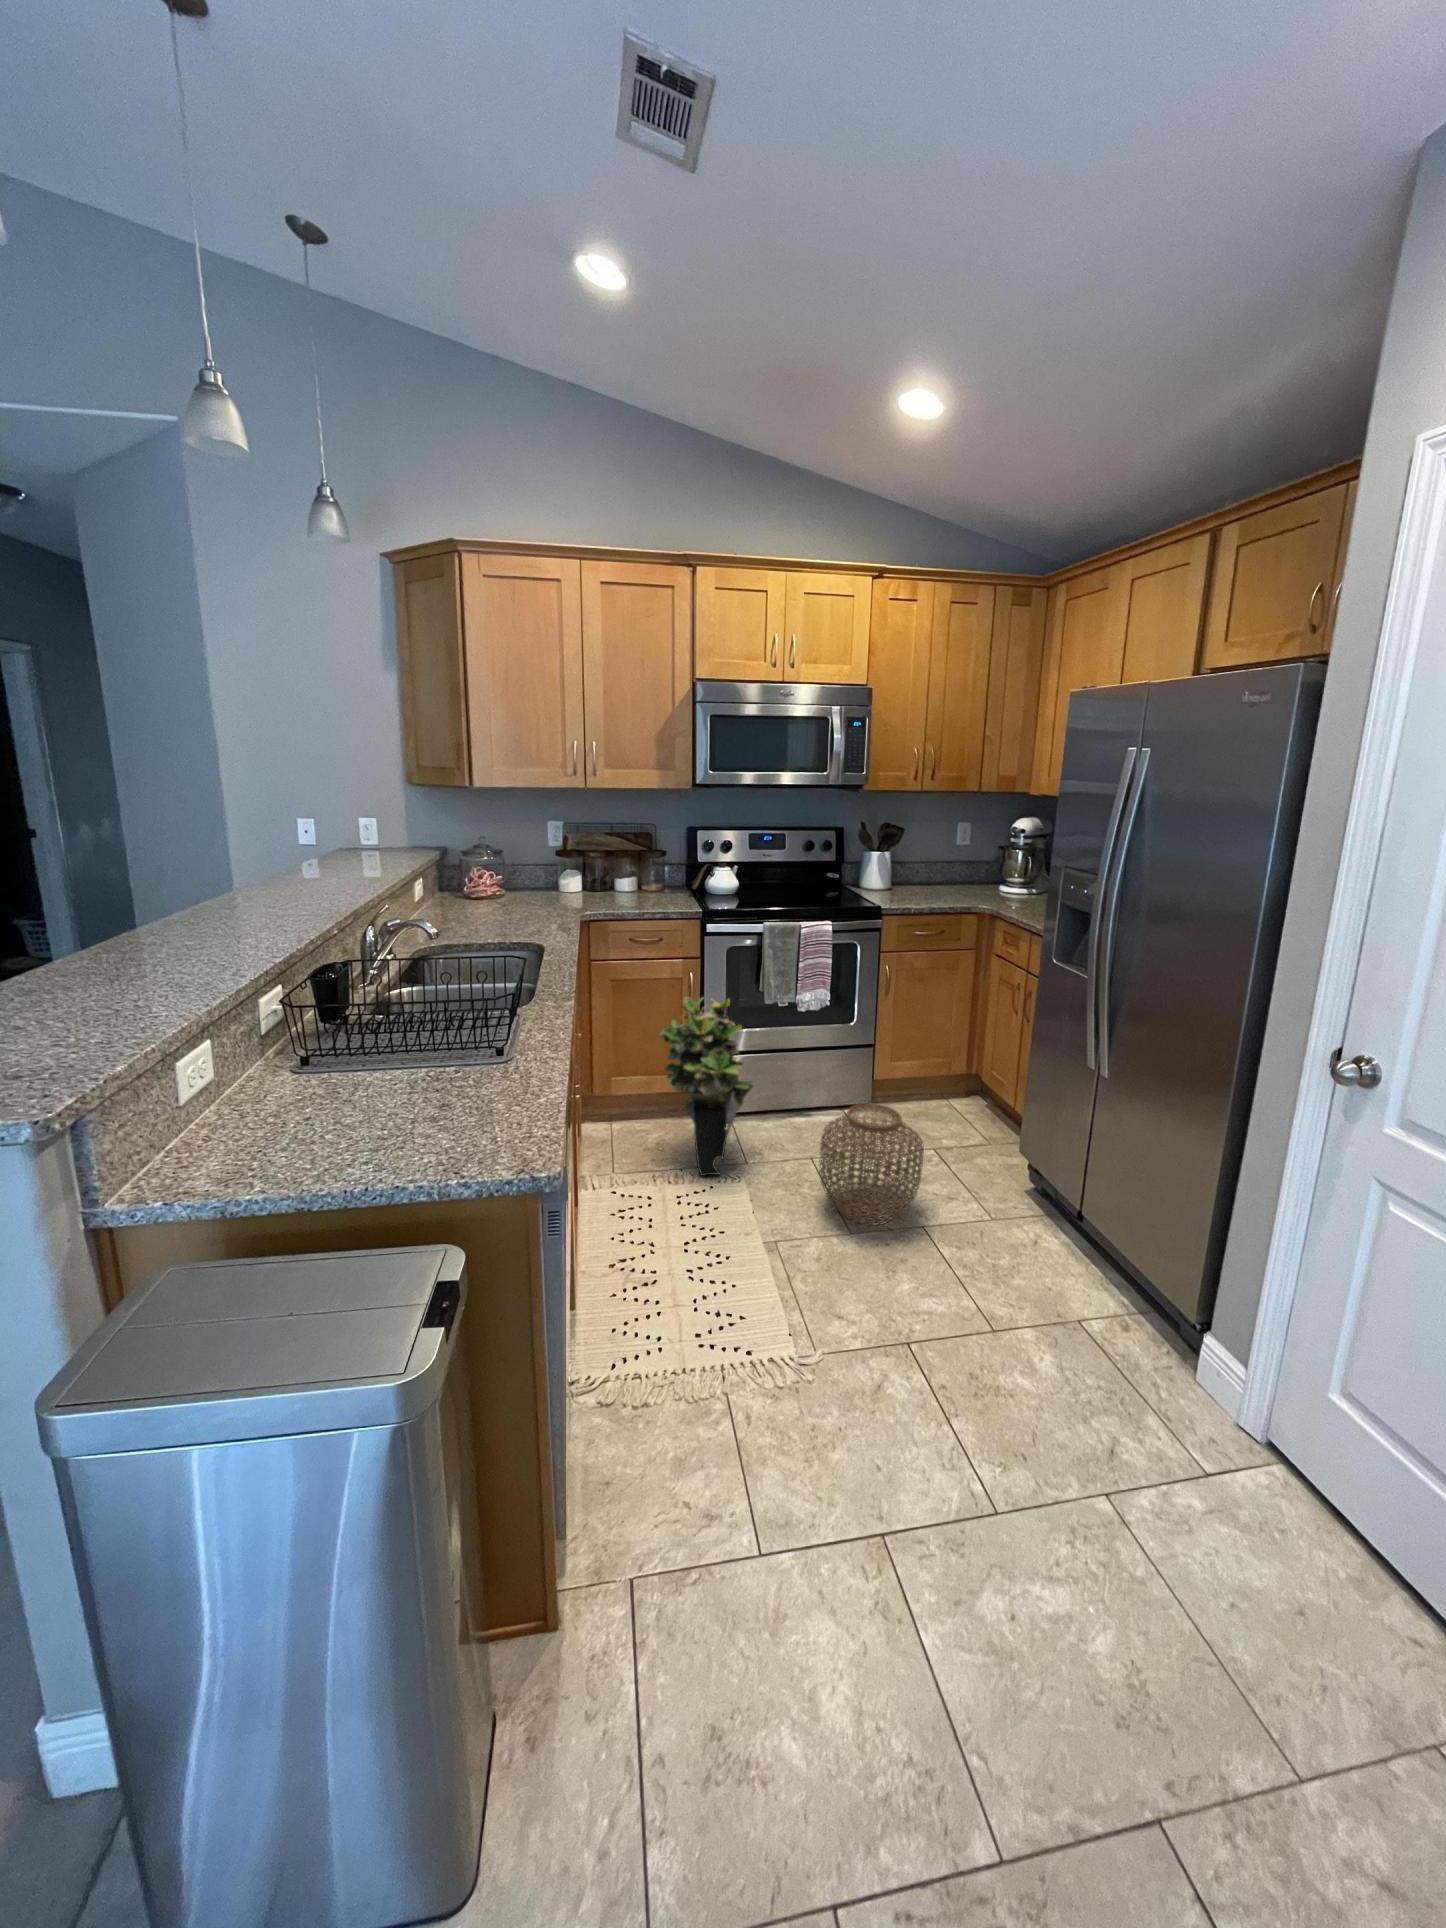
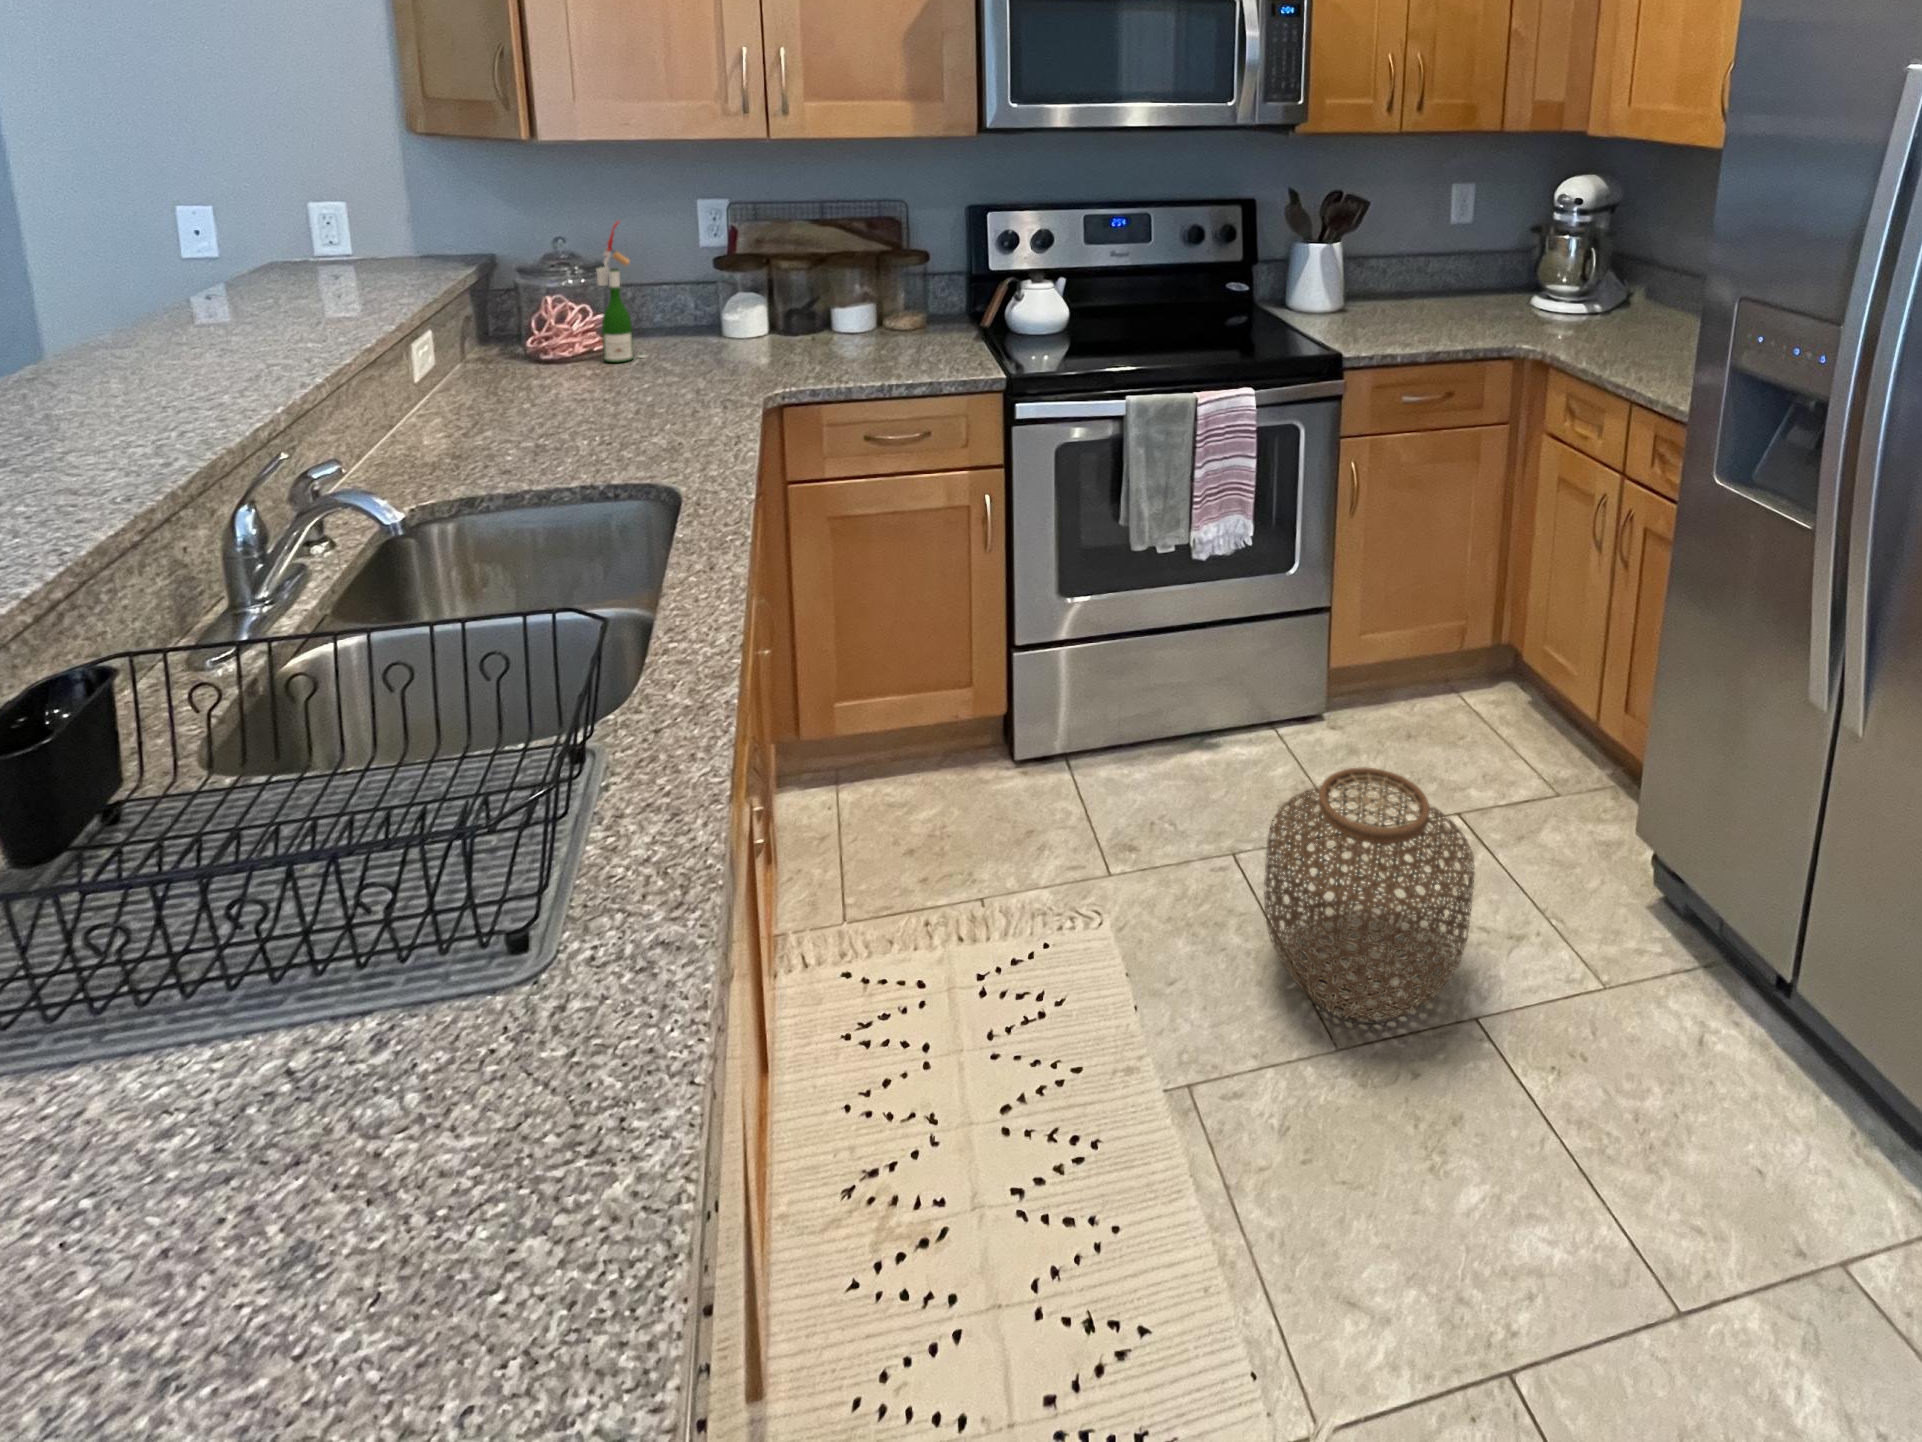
wine bottle: none [498,829,522,901] -> present [597,221,647,362]
potted plant: present [660,997,755,1176] -> none [930,550,1125,916]

